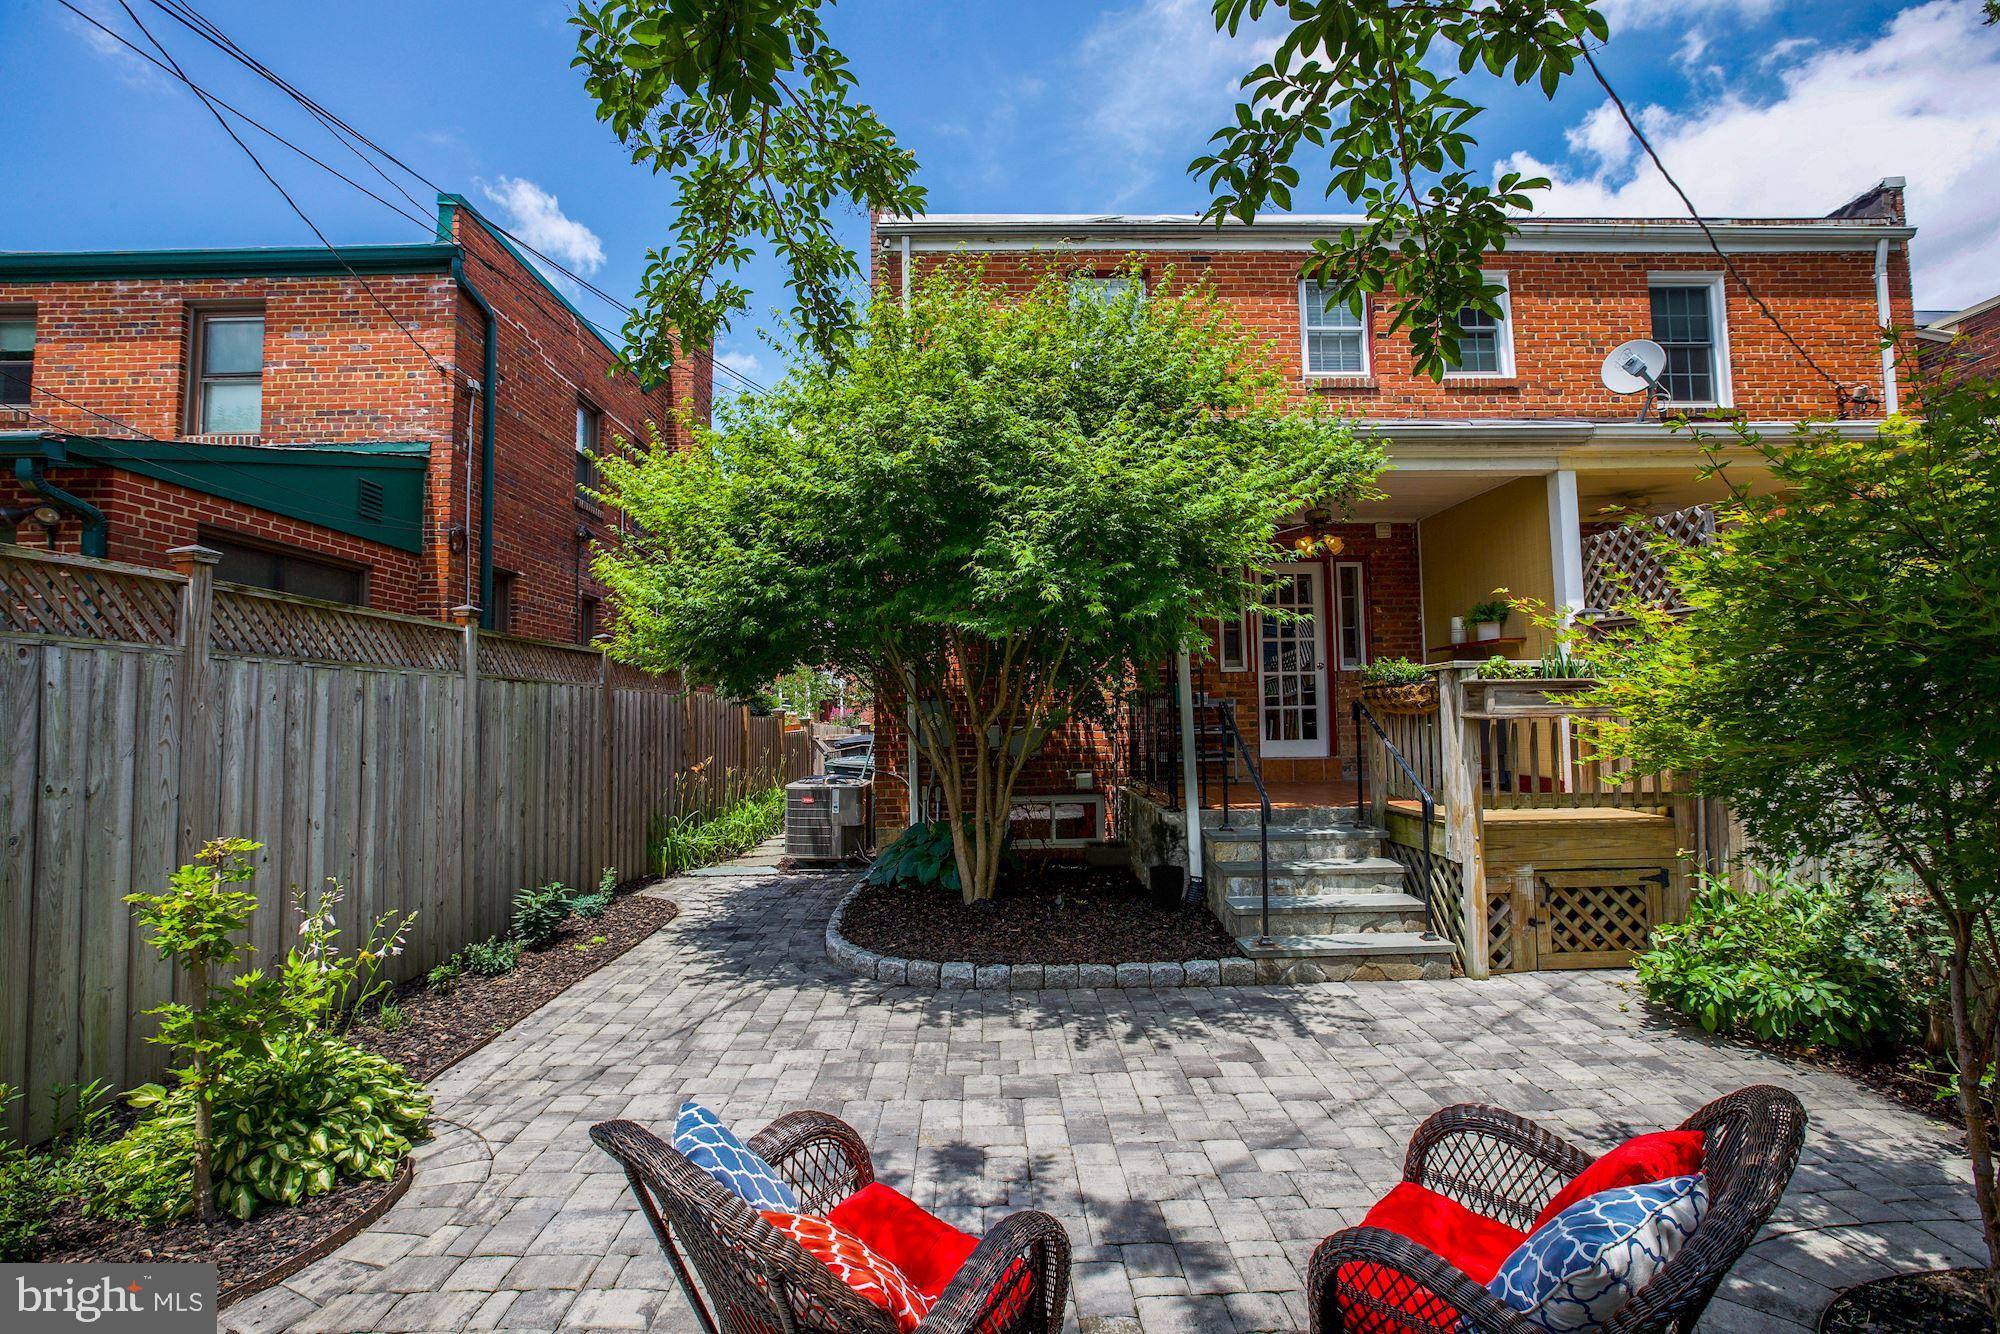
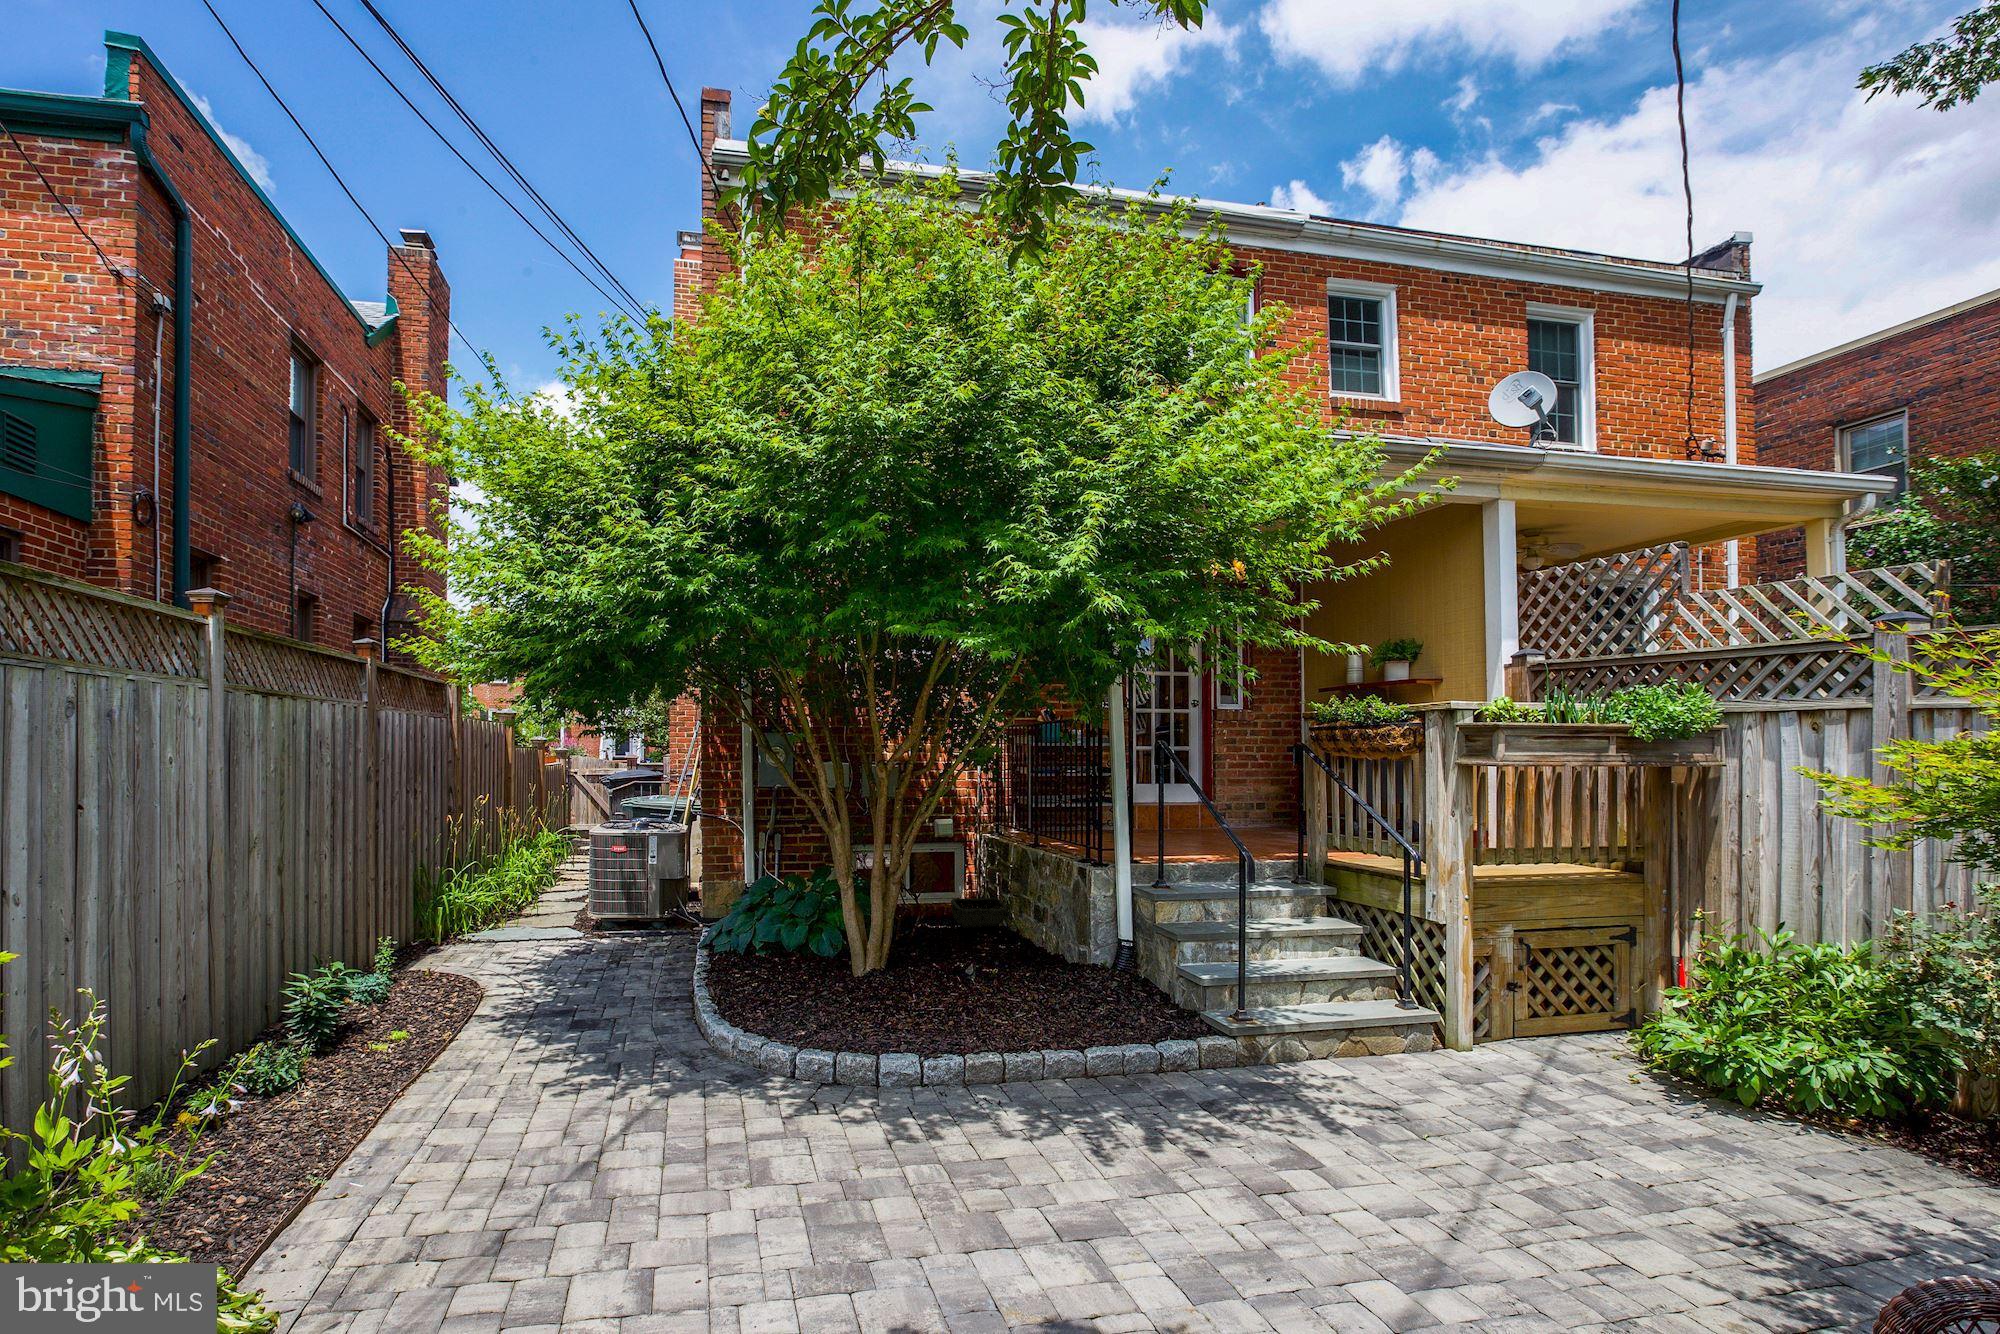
potted plant: present [1141,818,1195,907] -> none [1027,885,1087,978]

